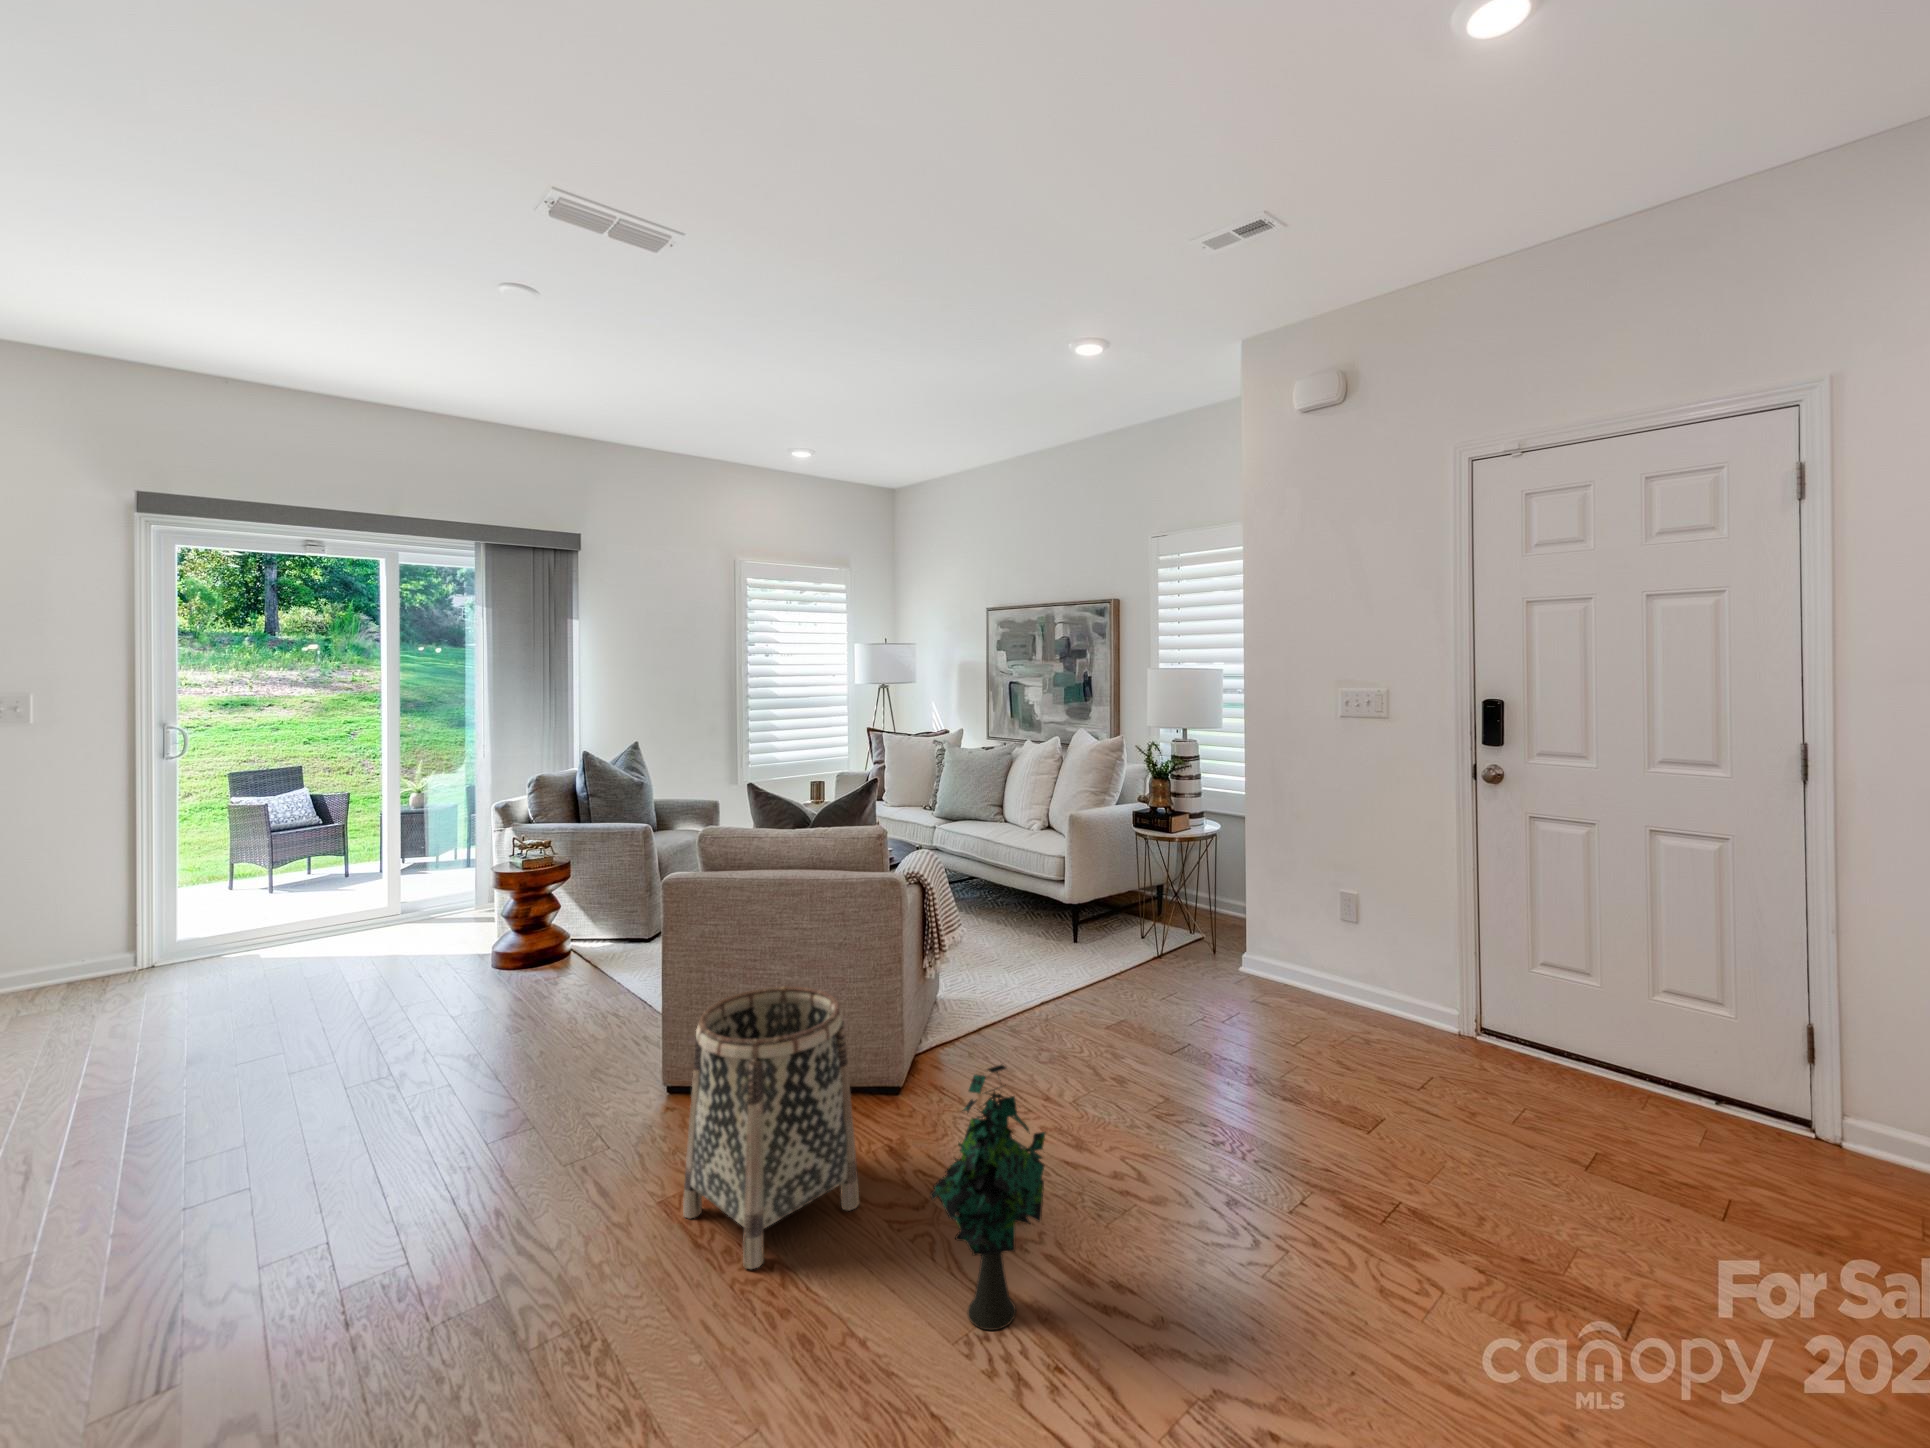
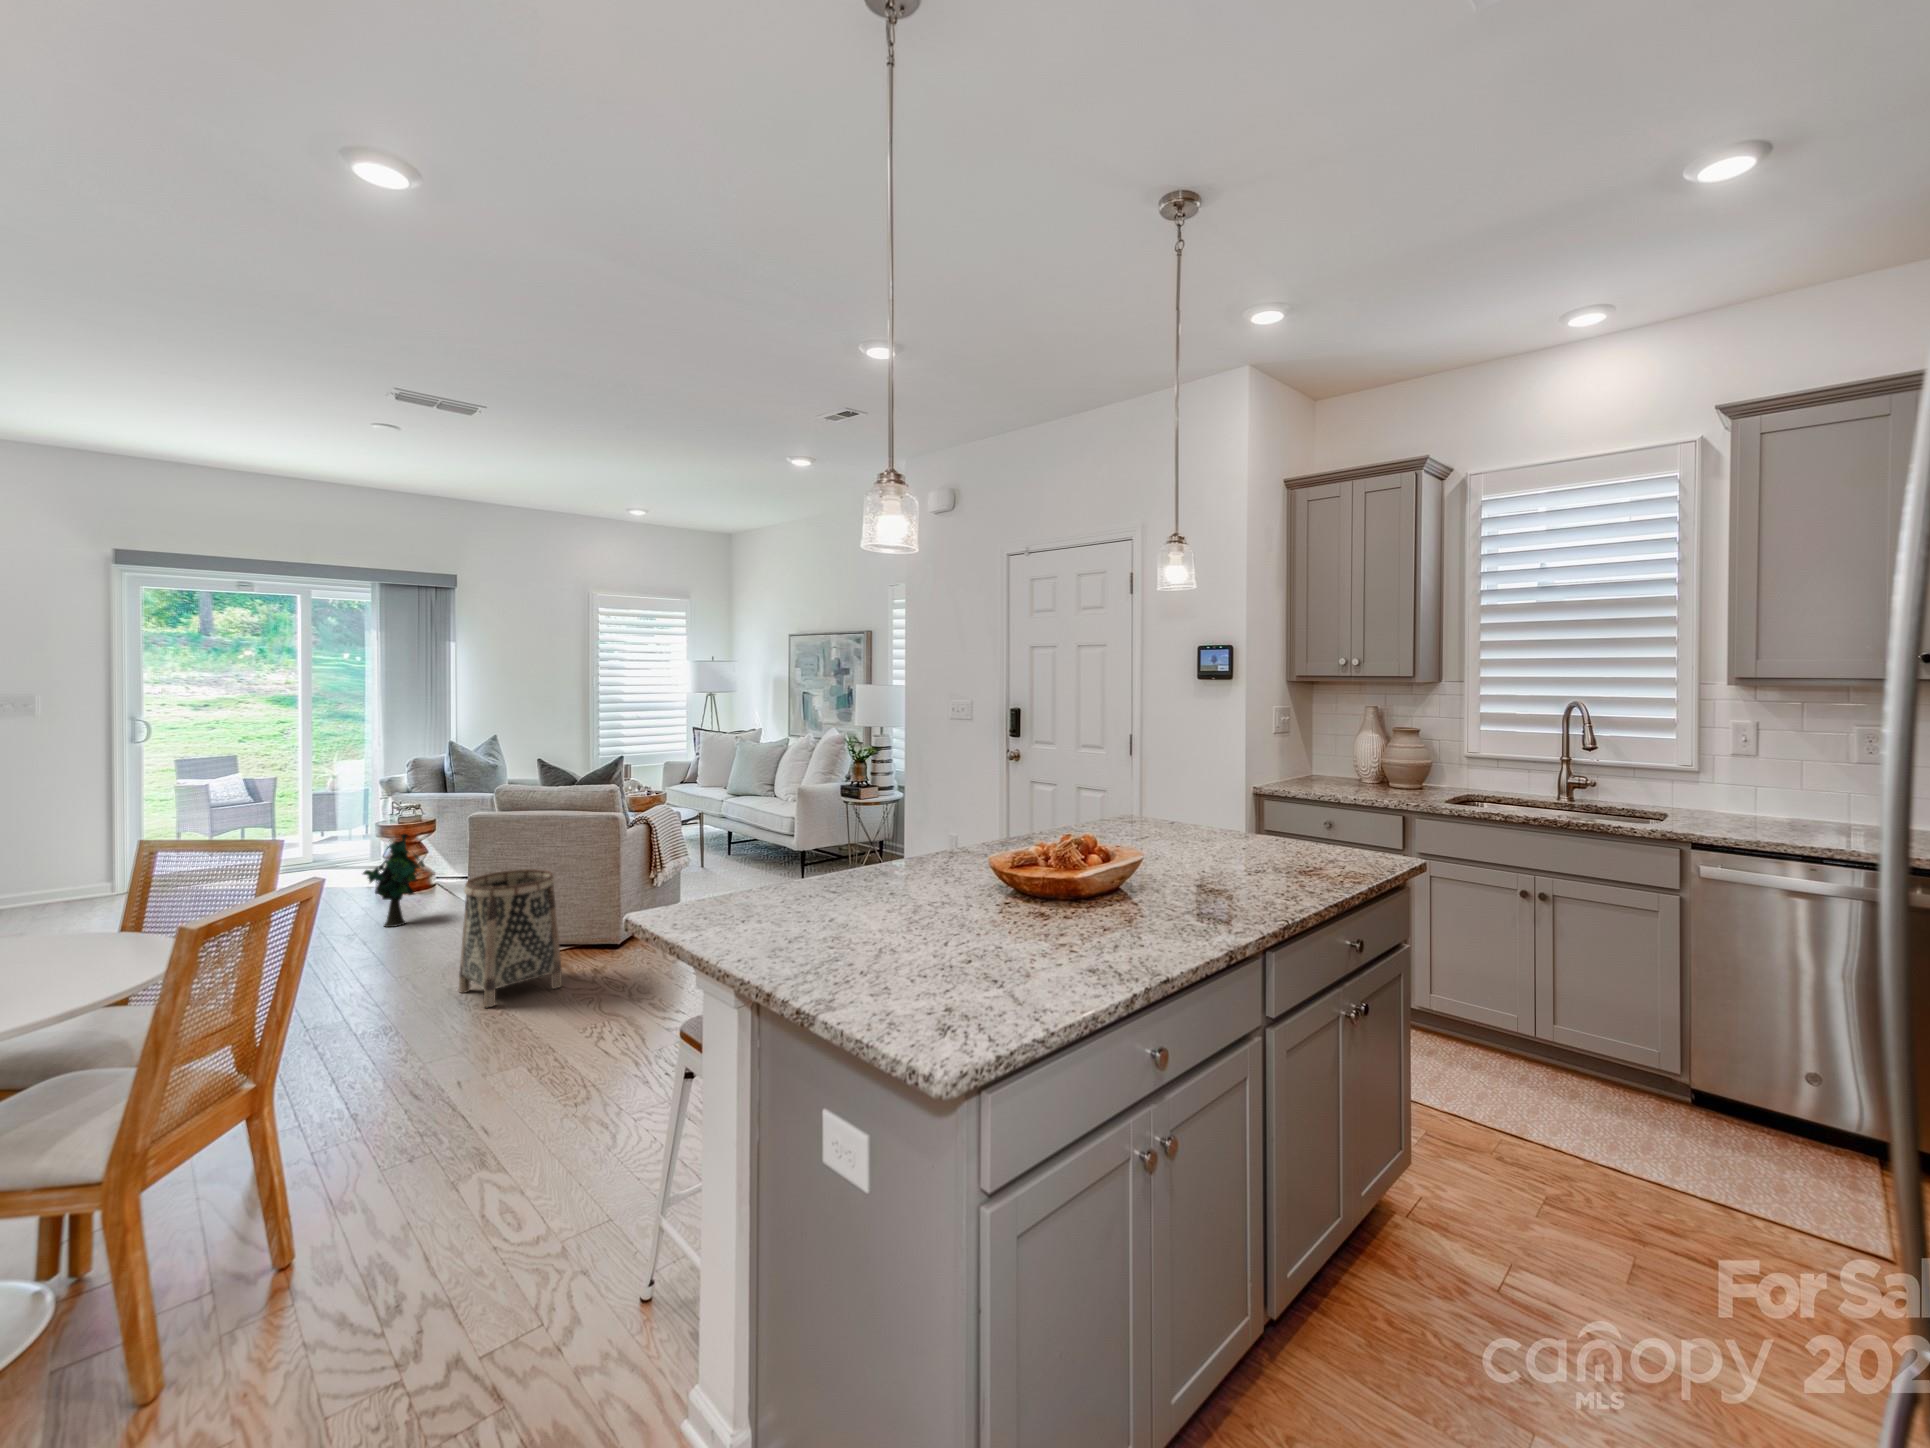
decorative plant: present [930,1065,1045,1330] -> present [363,834,424,927]

